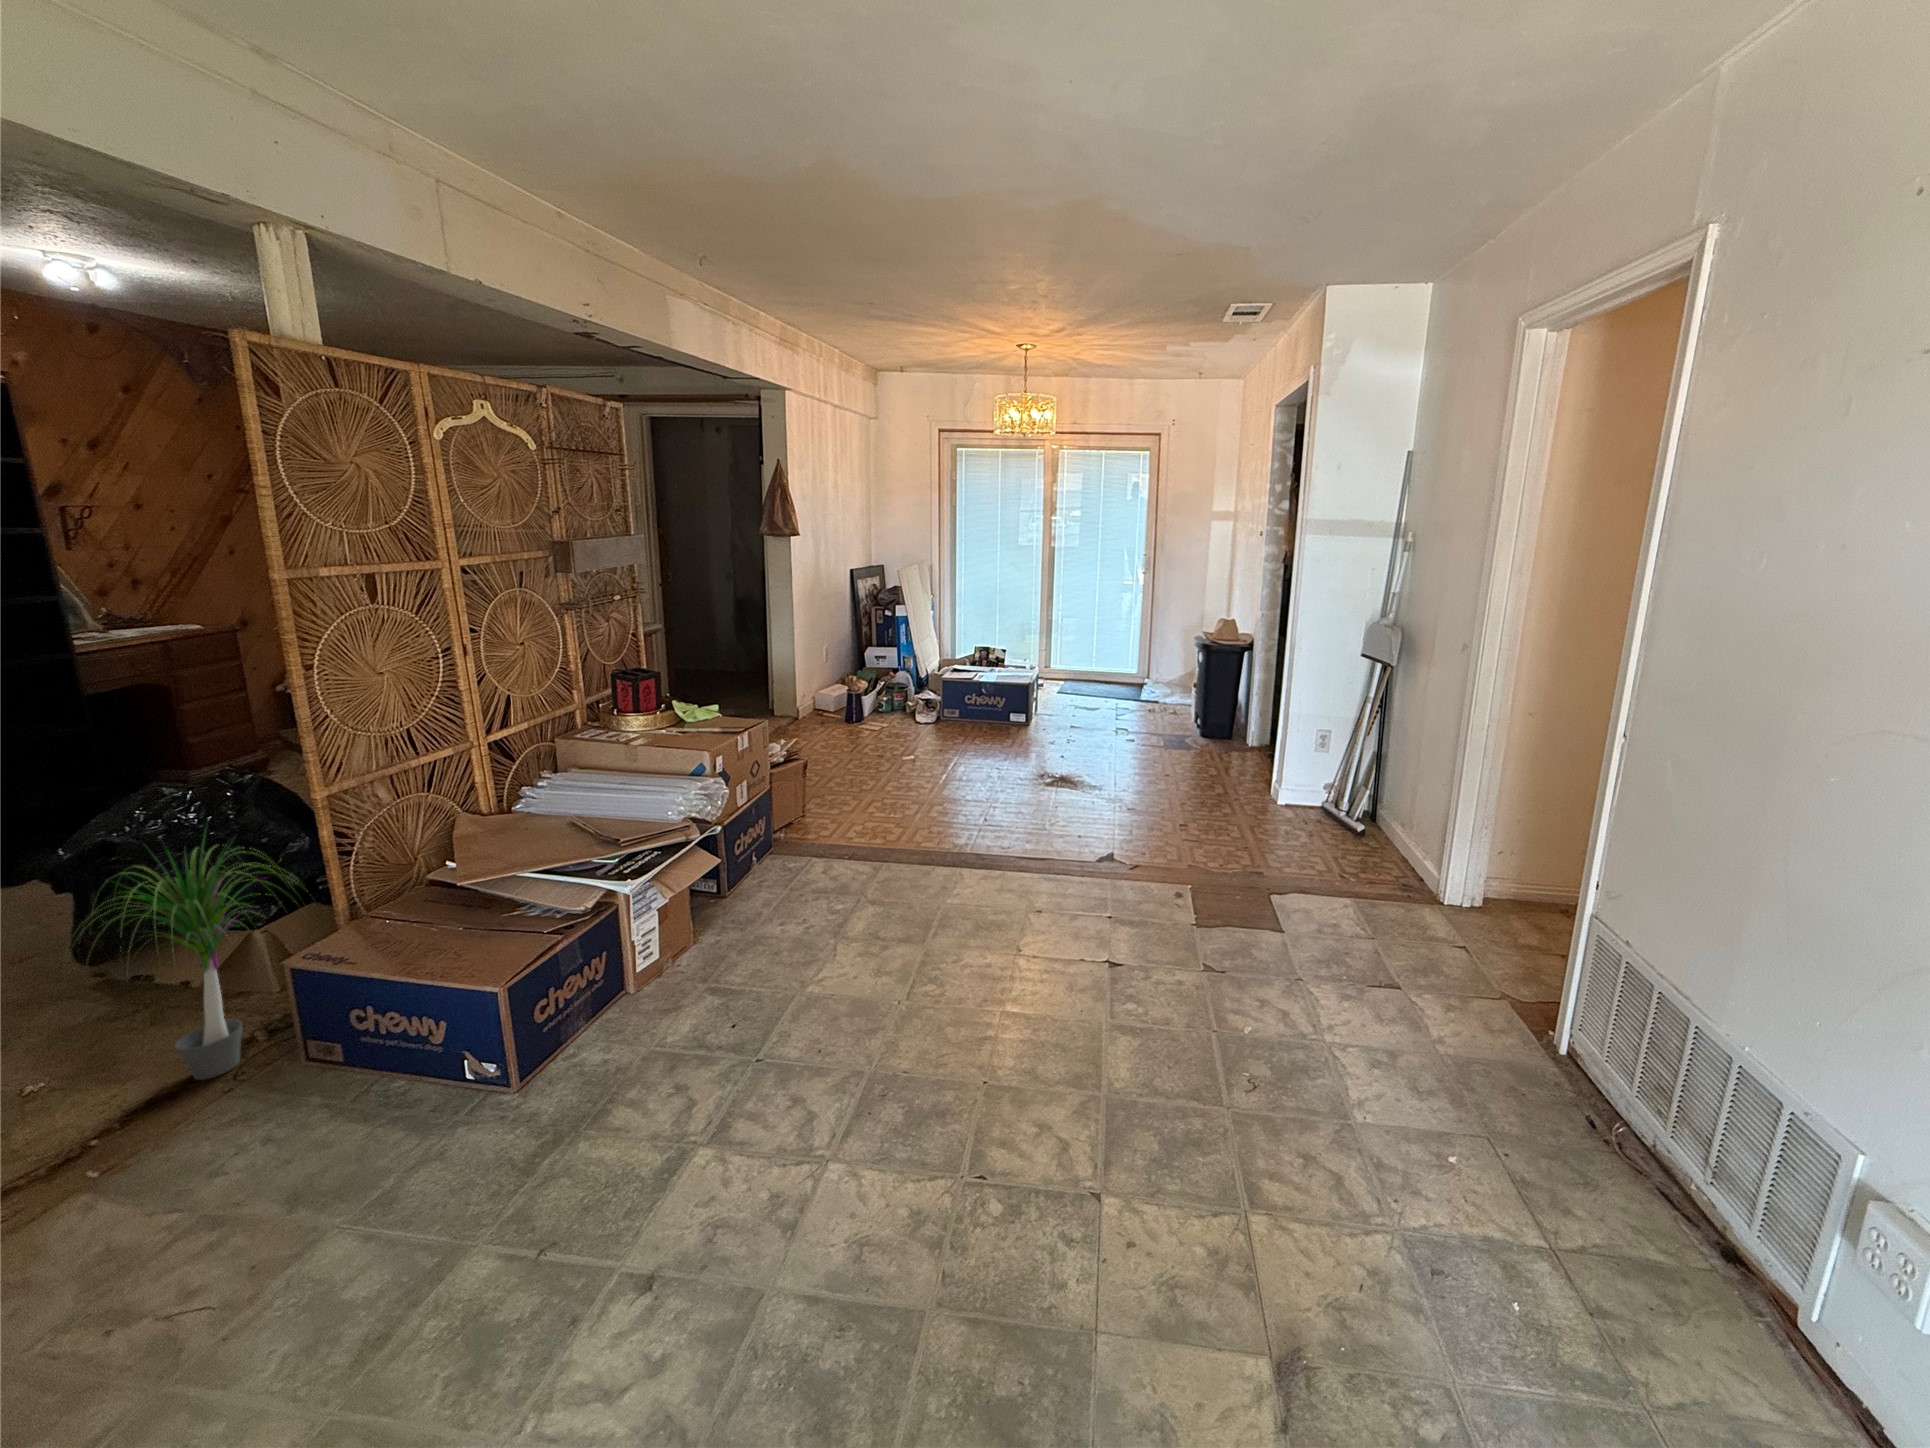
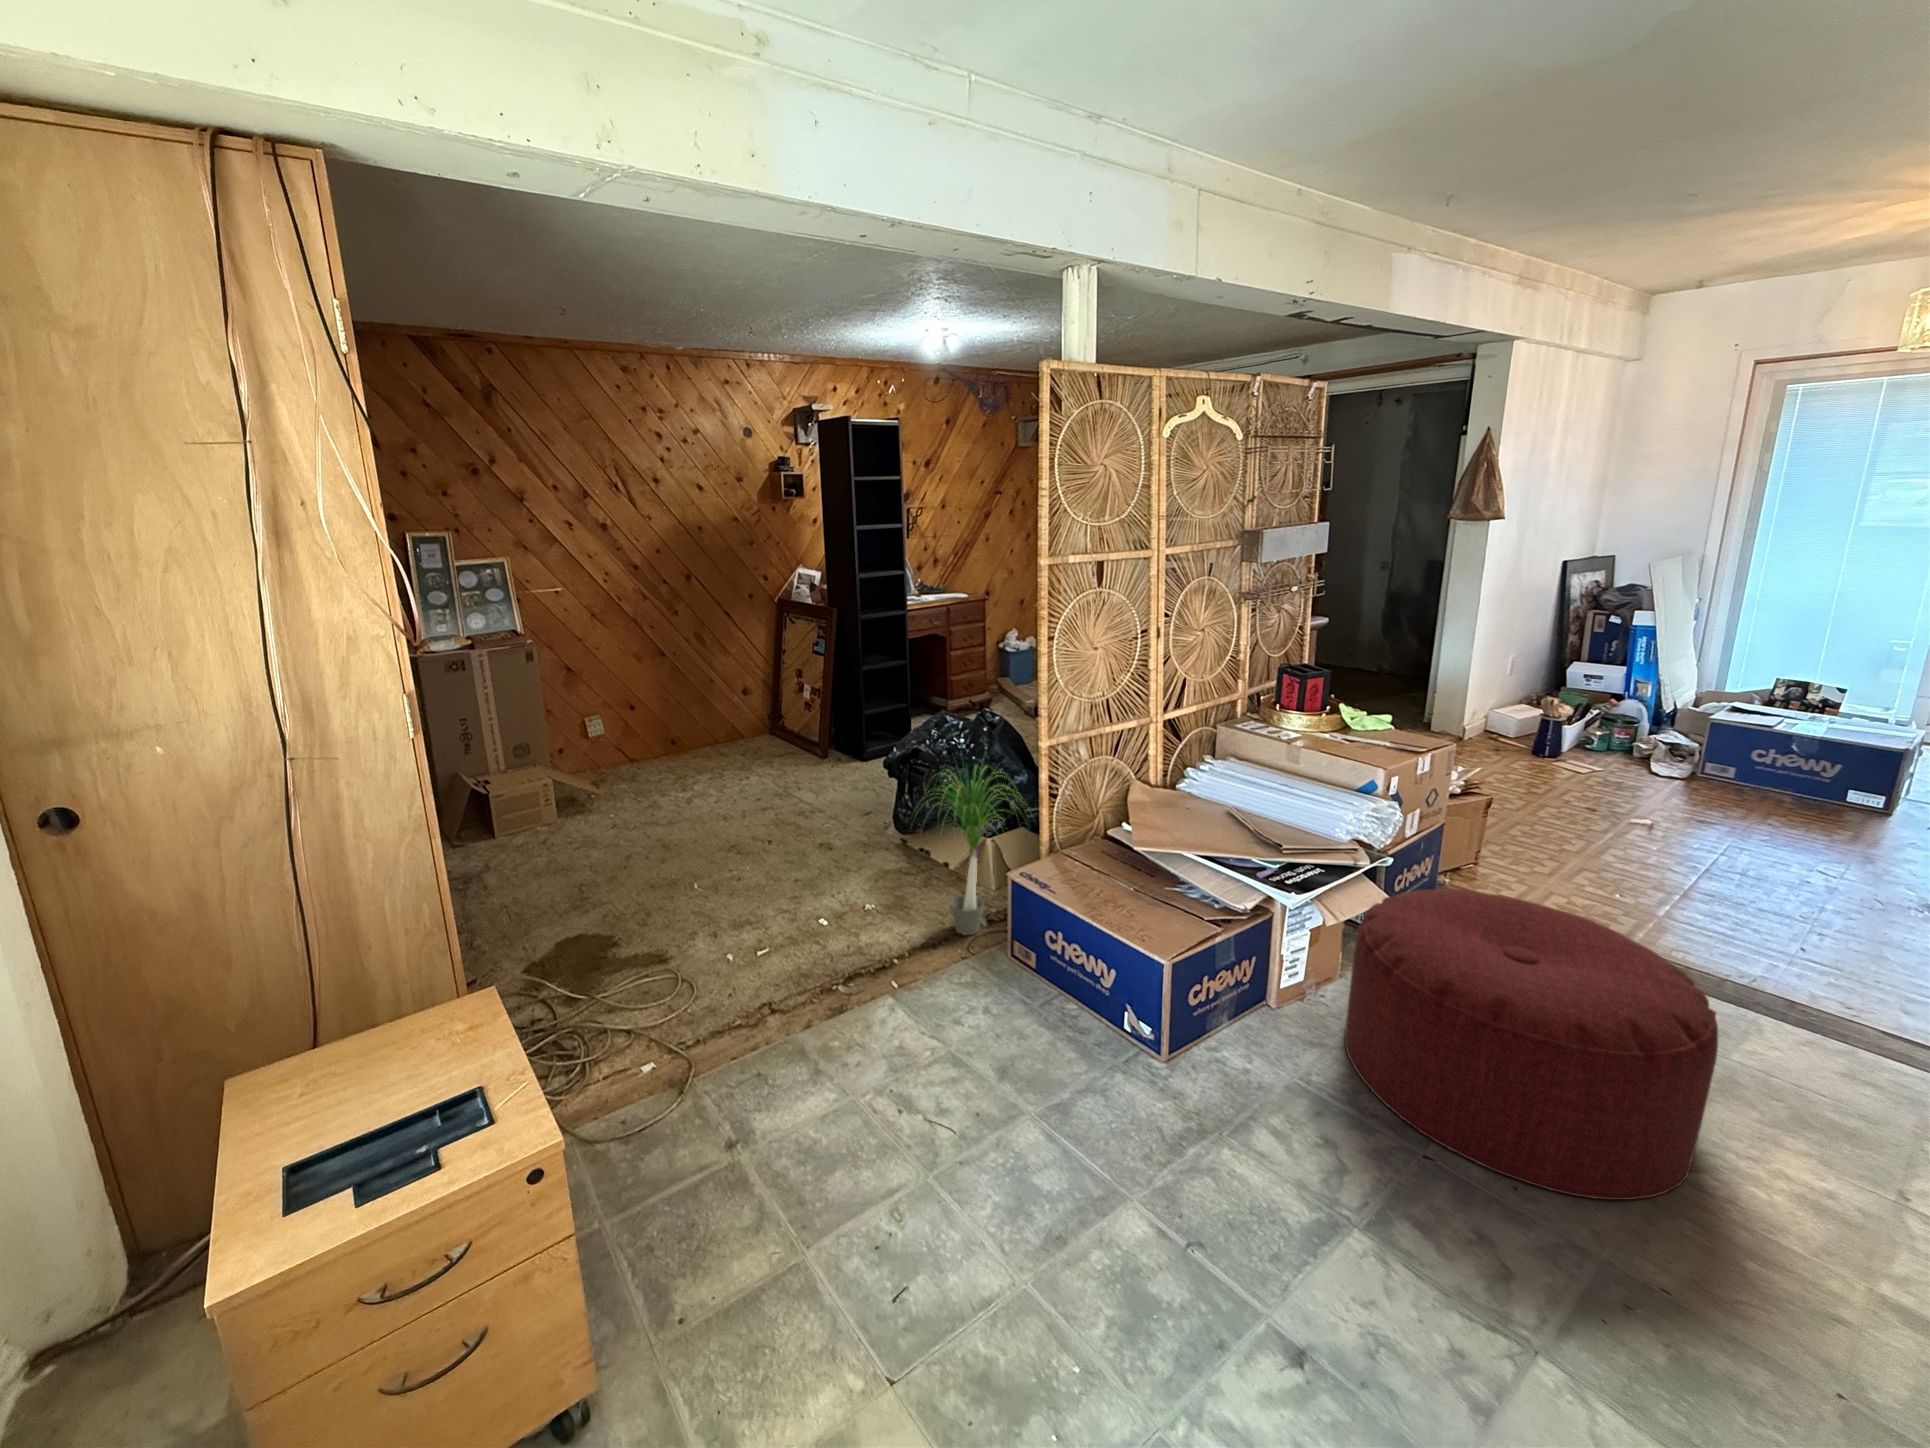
ottoman: none [689,829,911,1037] -> present [1345,889,1718,1200]

